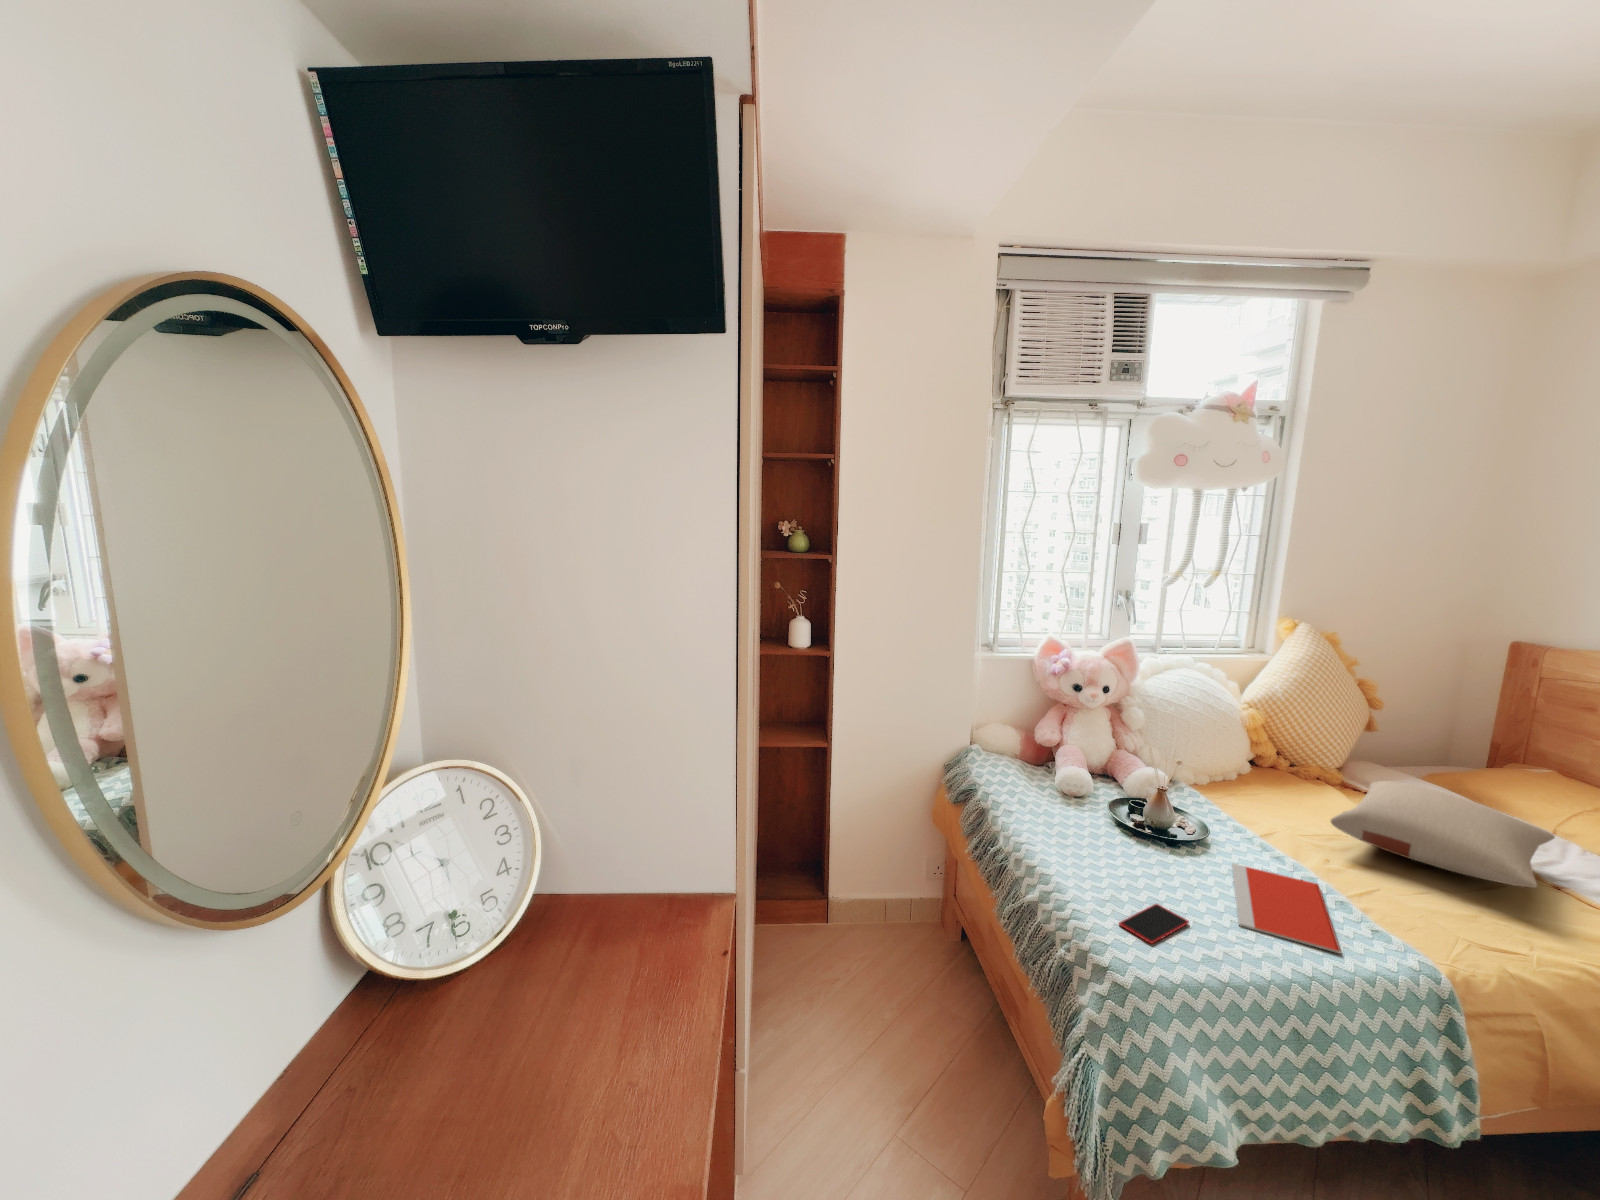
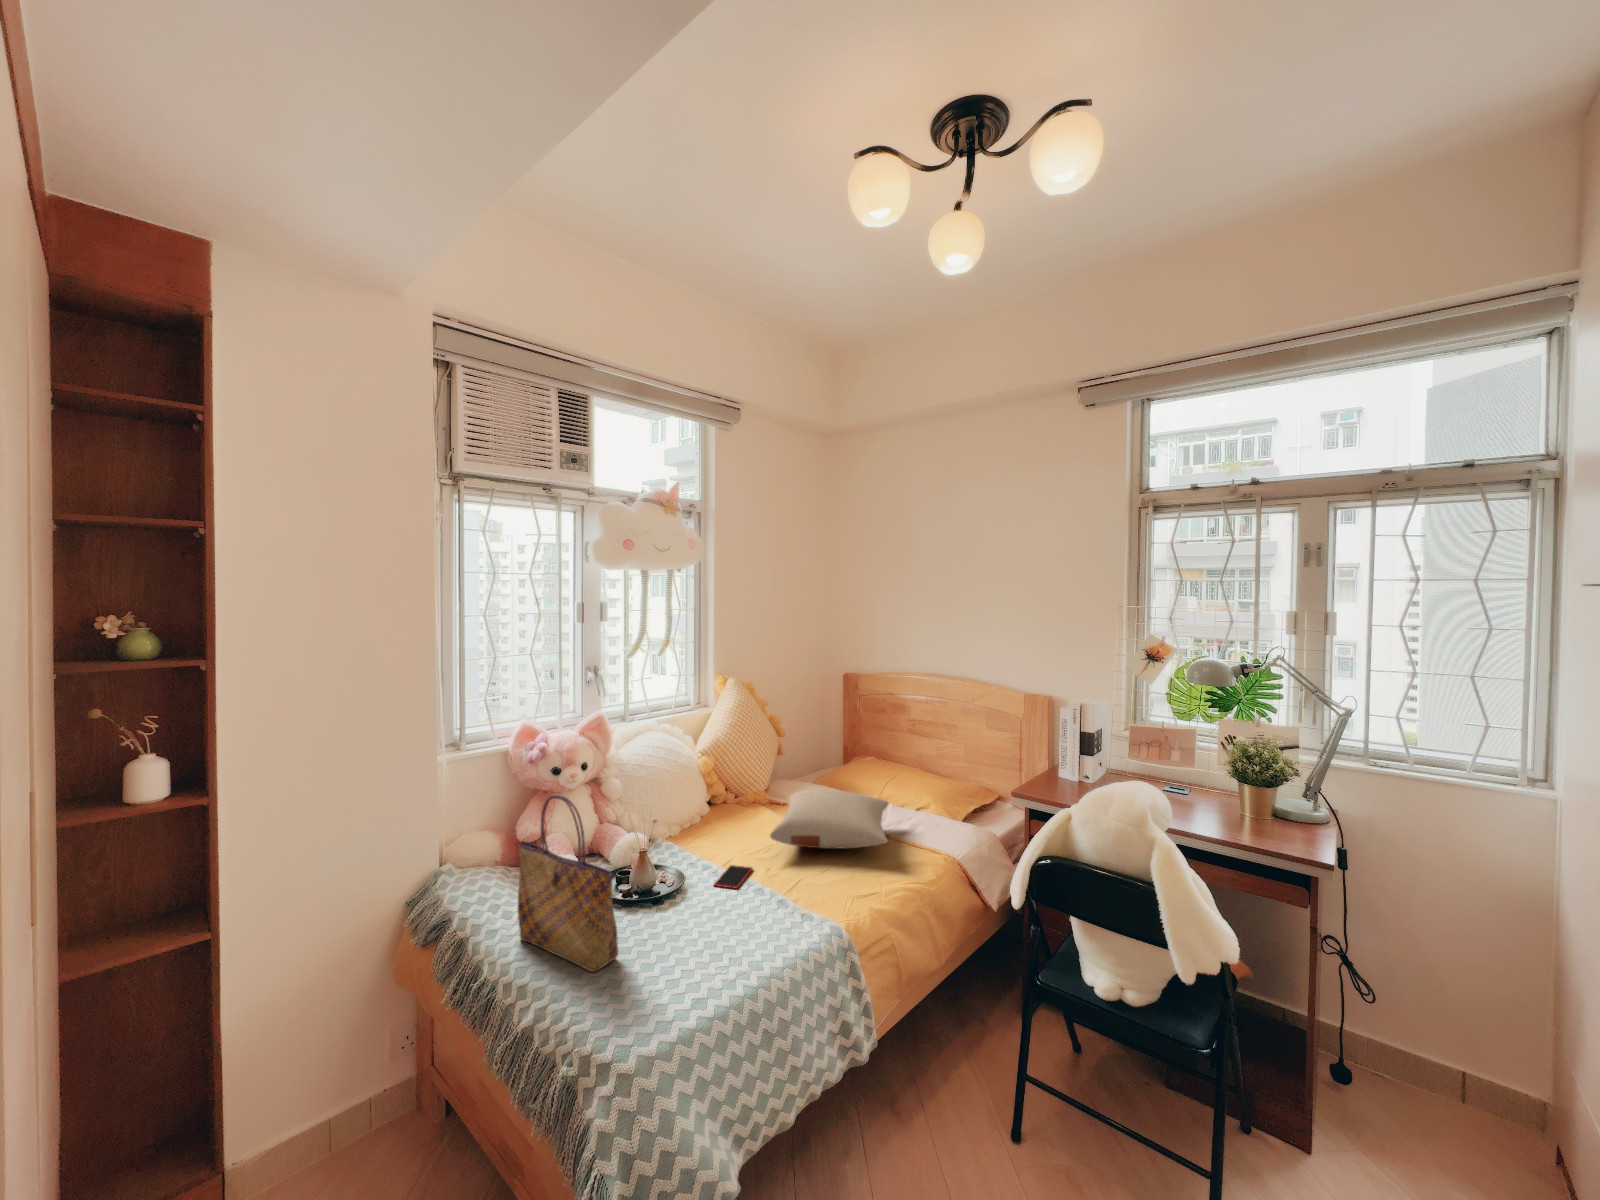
tote bag: none [1033,712,1125,883] -> present [518,795,618,972]
notebook: present [1232,864,1341,954] -> none [708,893,793,958]
smartphone: present [1119,904,1189,944] -> present [714,865,753,889]

